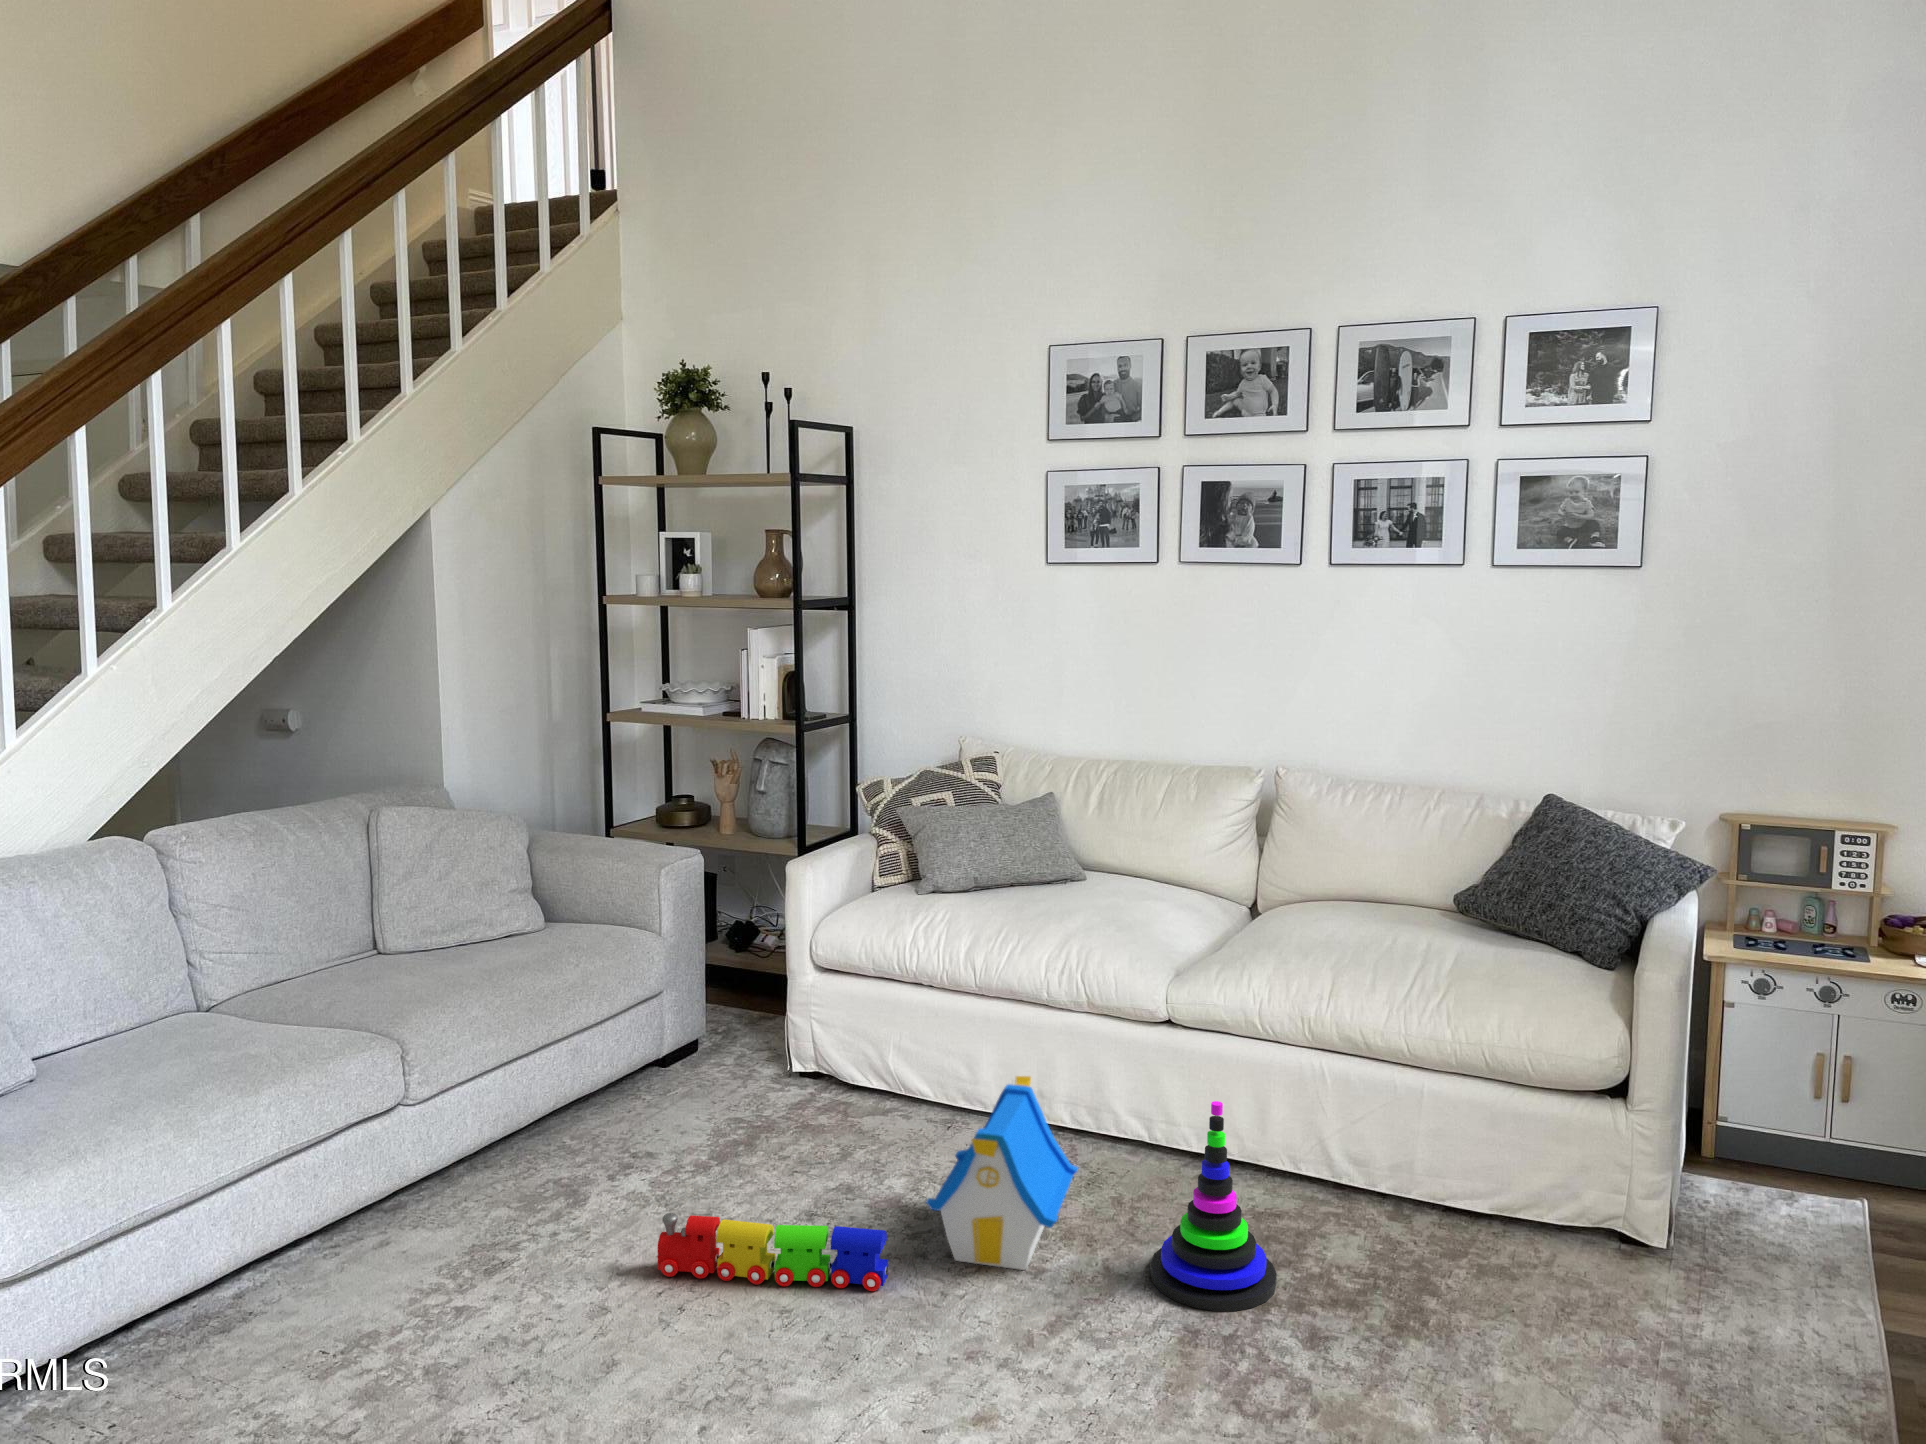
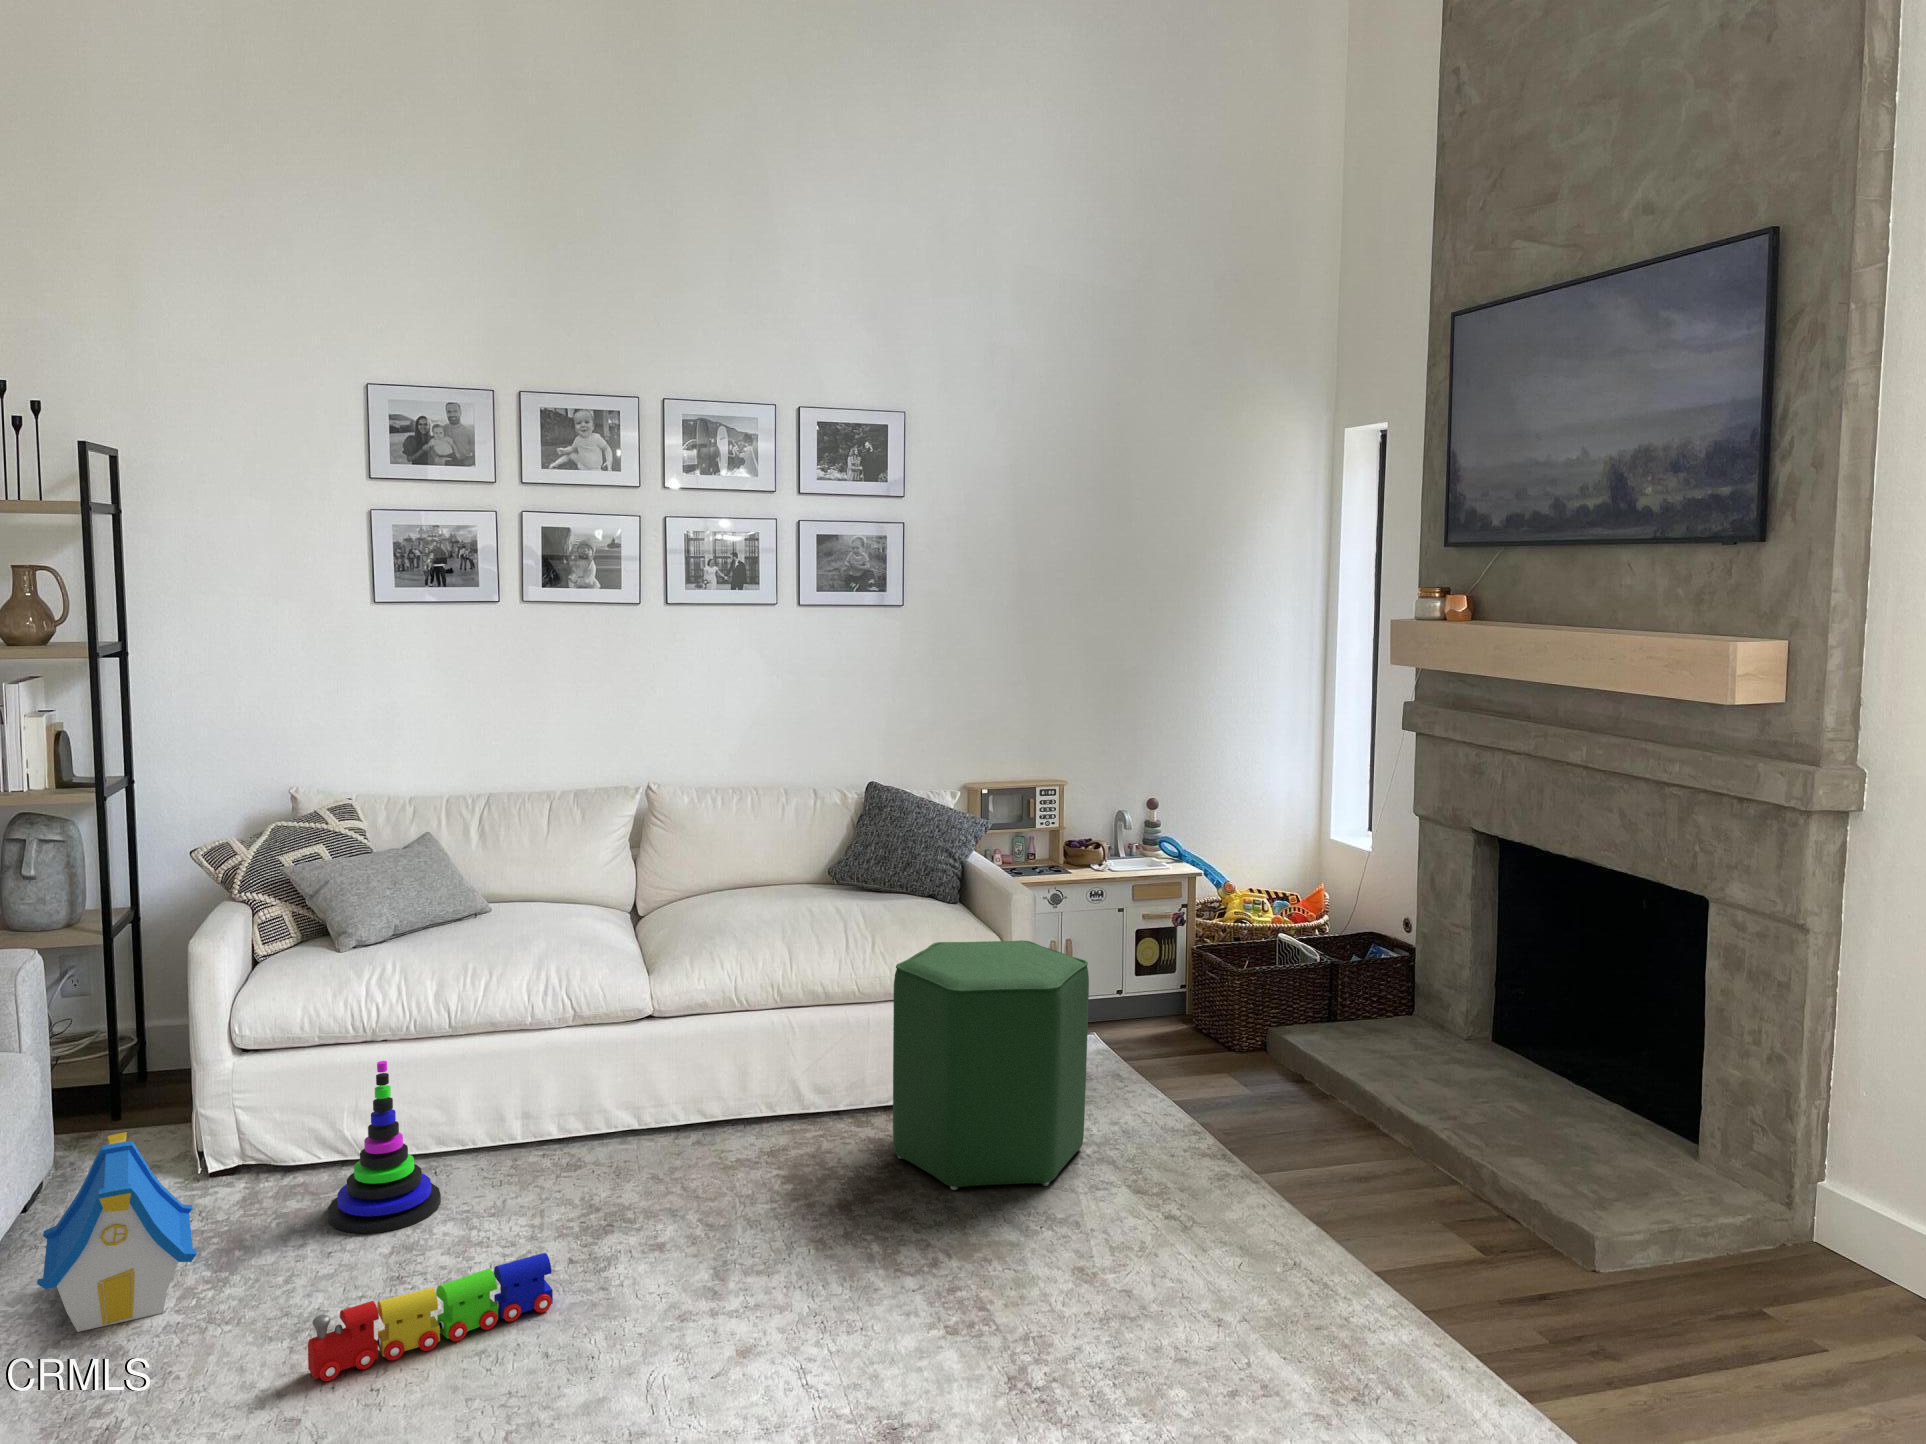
ottoman: none [1386,1010,1679,1391] -> present [893,940,1089,1190]
toy house: present [926,1076,1078,1270] -> present [37,1132,197,1332]
stacking toy: present [1150,1101,1277,1311] -> present [328,1061,441,1233]

